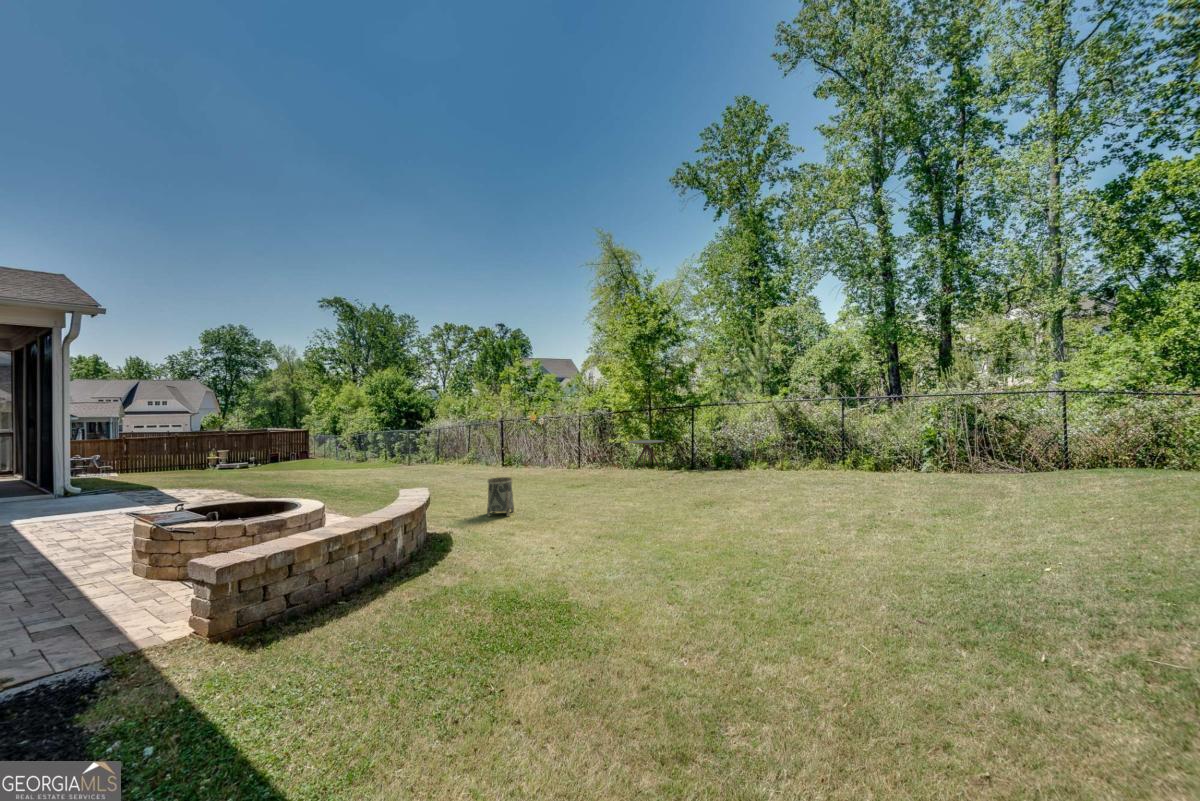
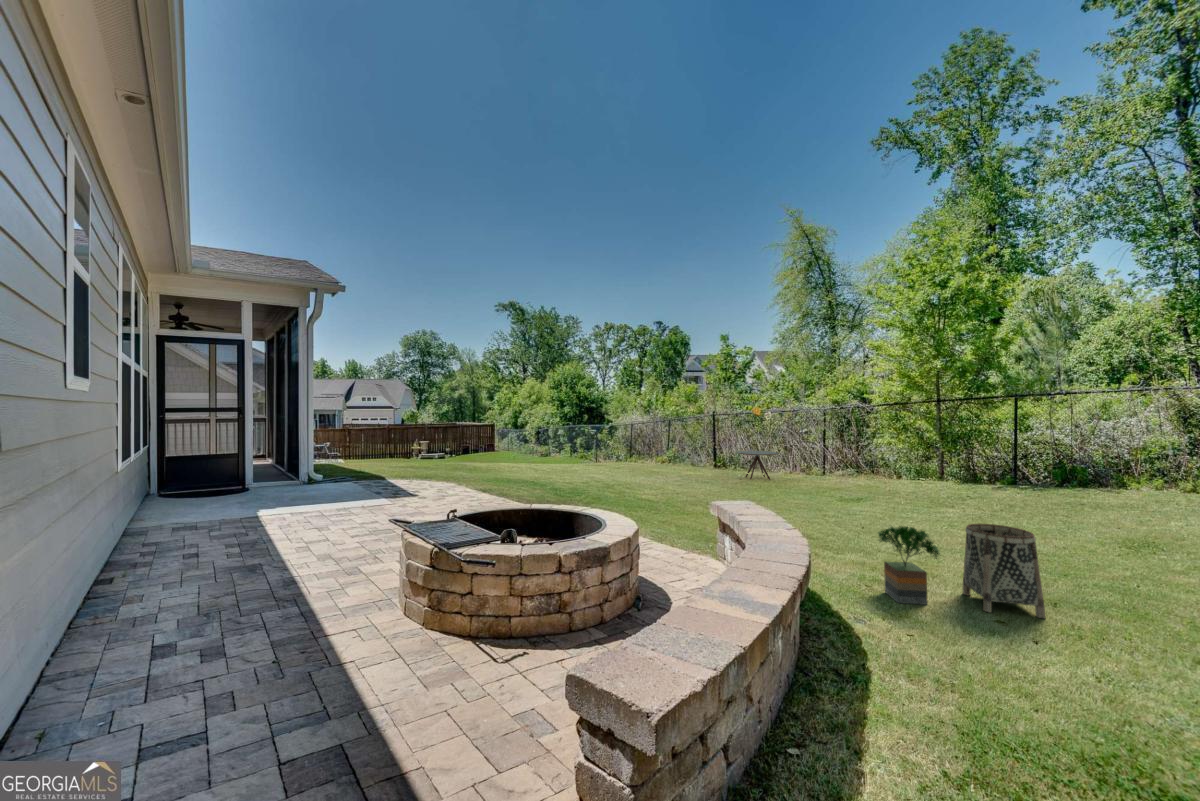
round table: present [629,440,665,468] -> present [737,451,778,480]
potted tree: none [448,481,473,518] -> present [878,526,940,605]

